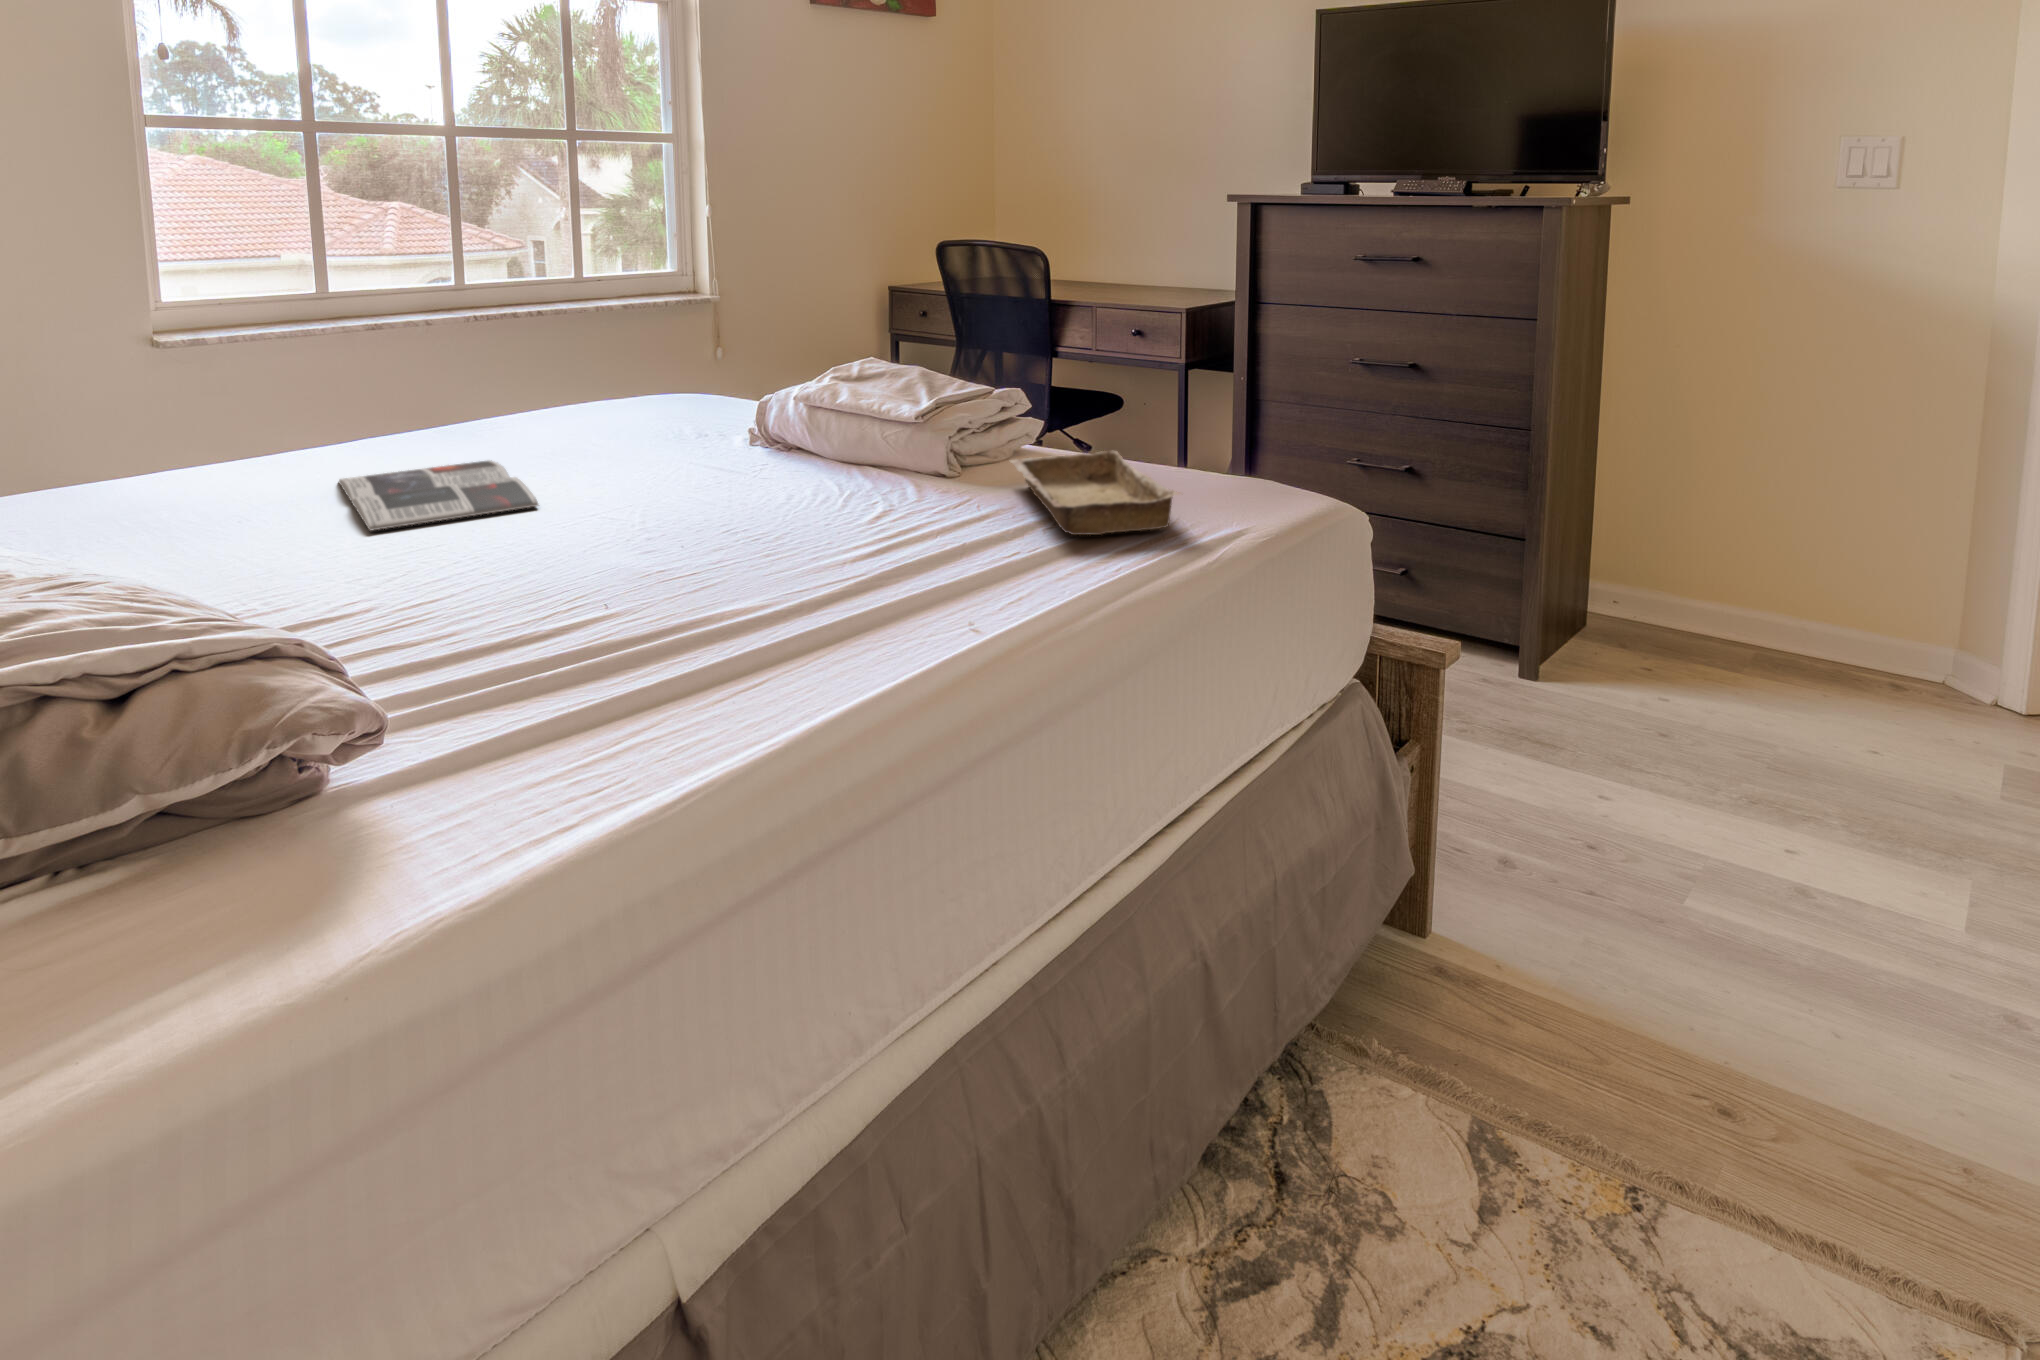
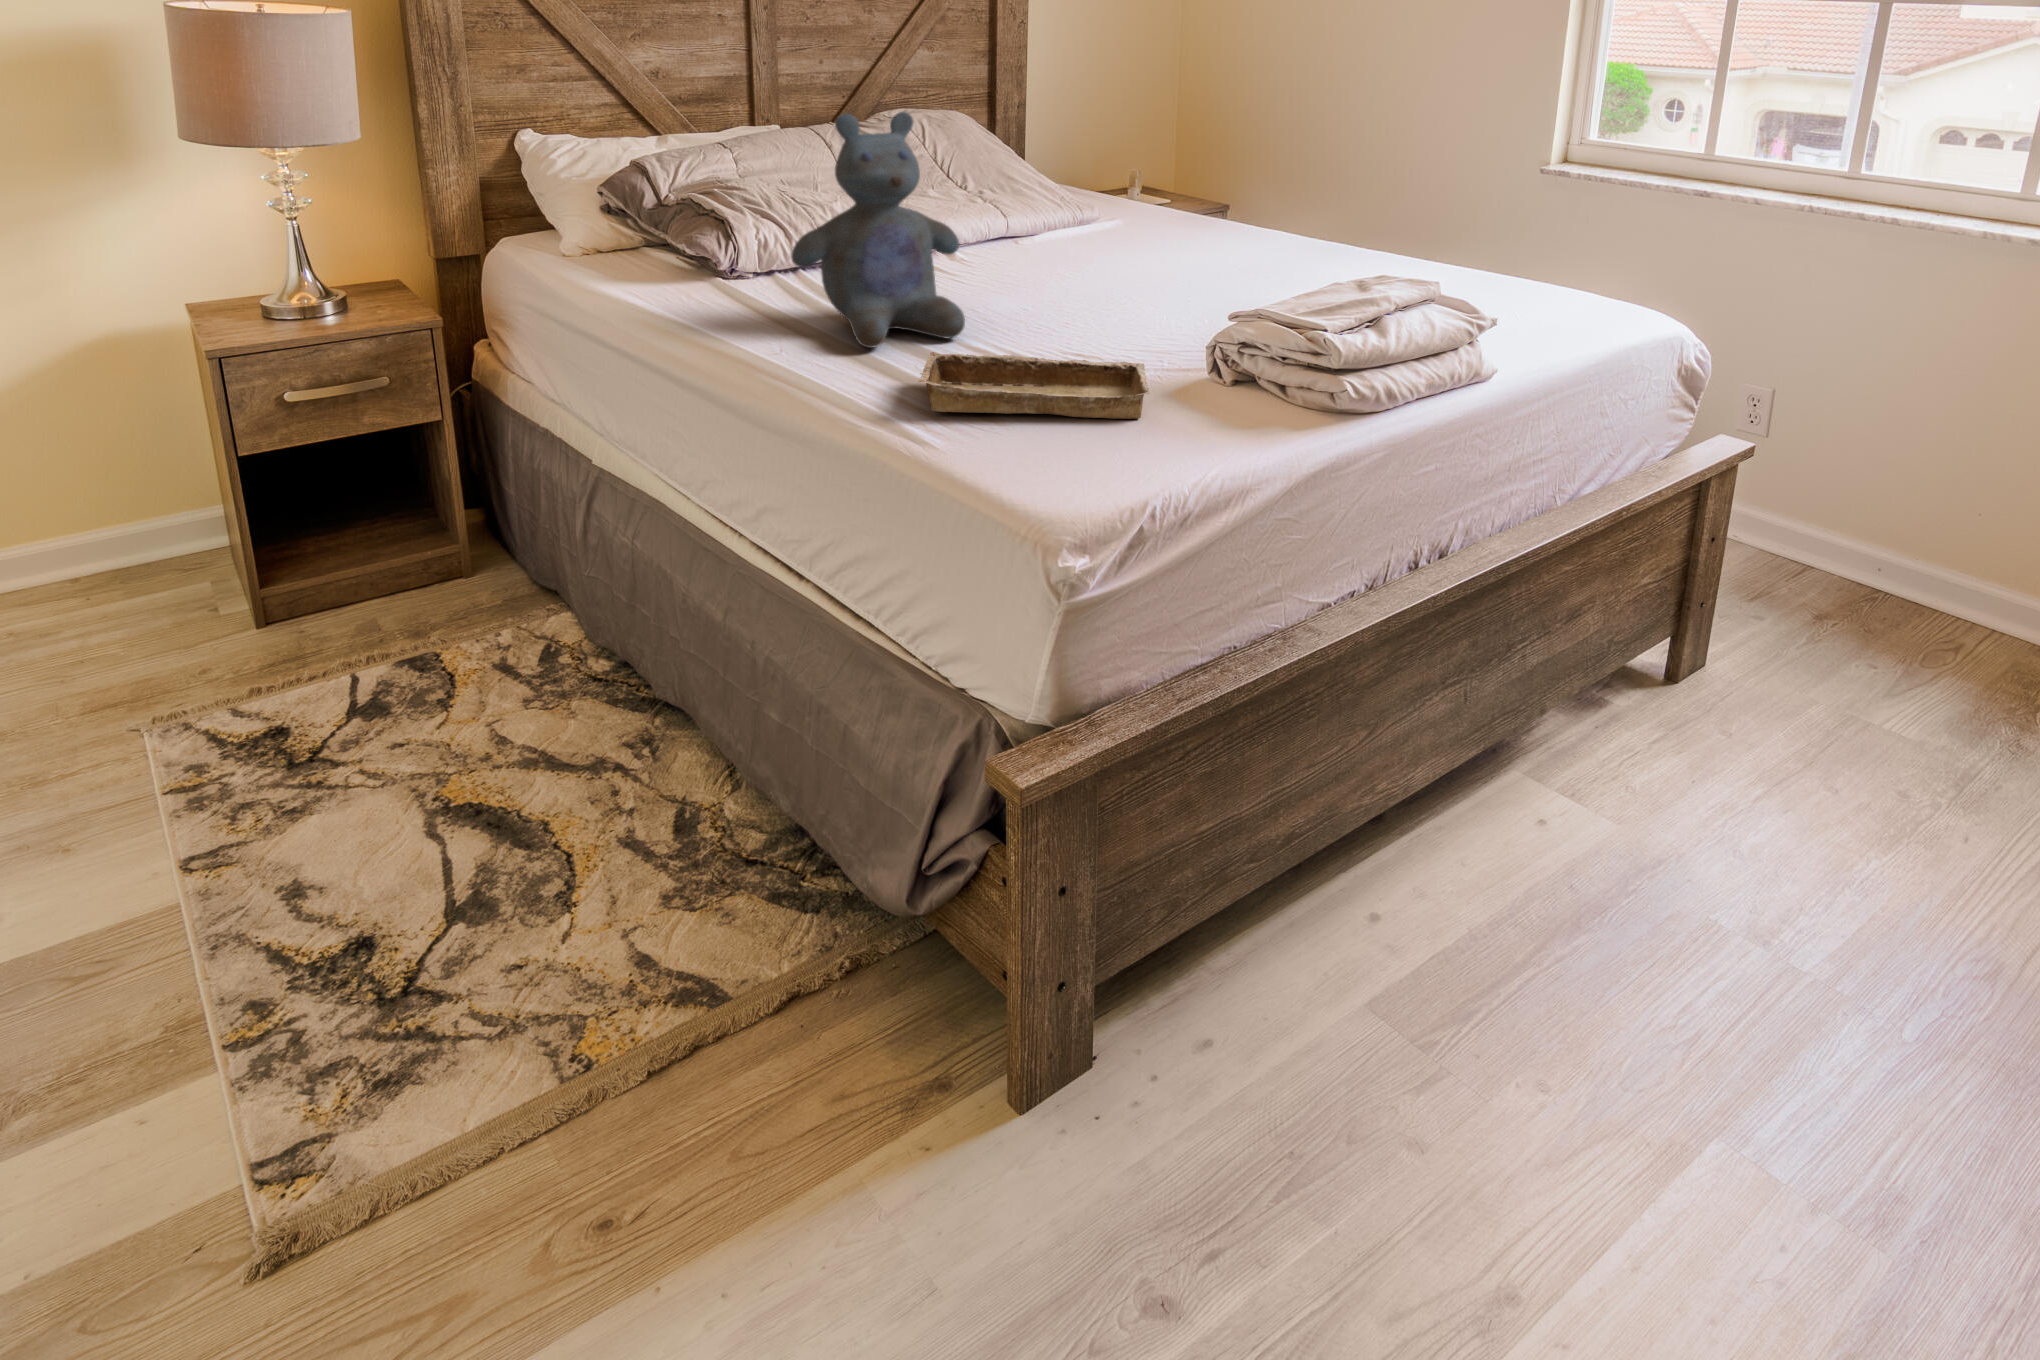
stuffed bear: none [703,263,955,605] -> present [791,112,965,348]
magazine: present [339,460,538,531] -> none [1091,246,1278,281]

